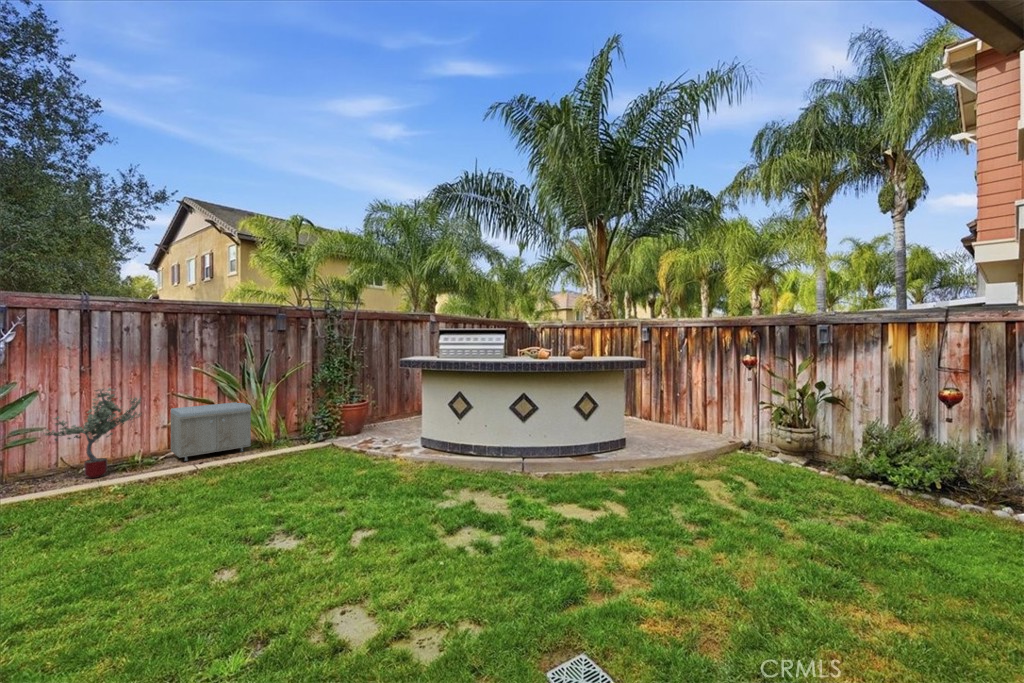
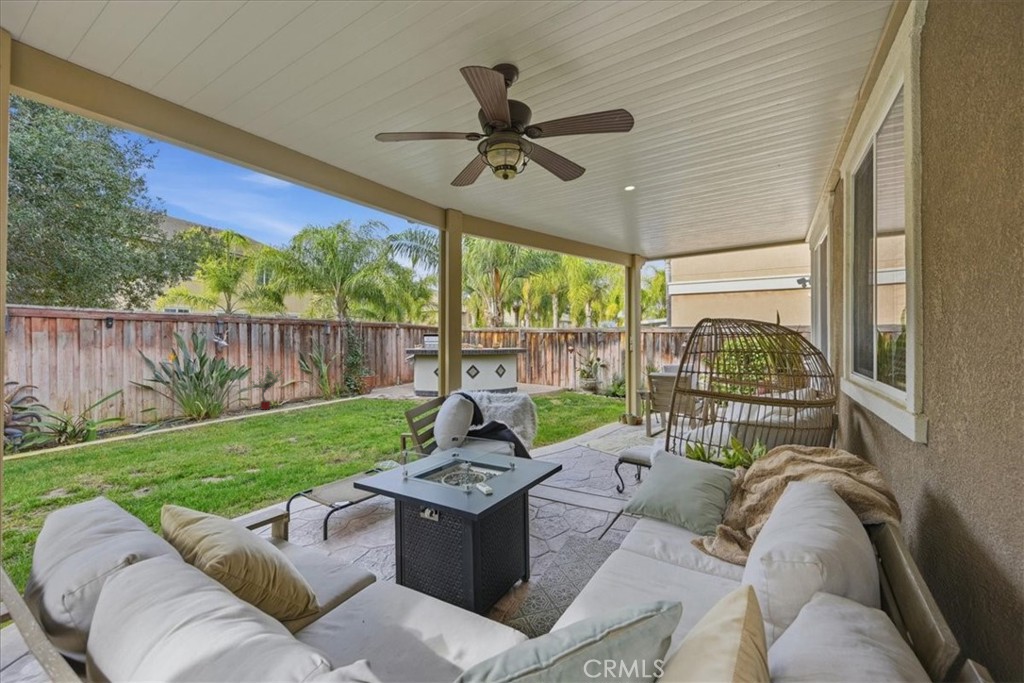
storage bench: present [171,402,251,461] -> none [283,375,324,404]

